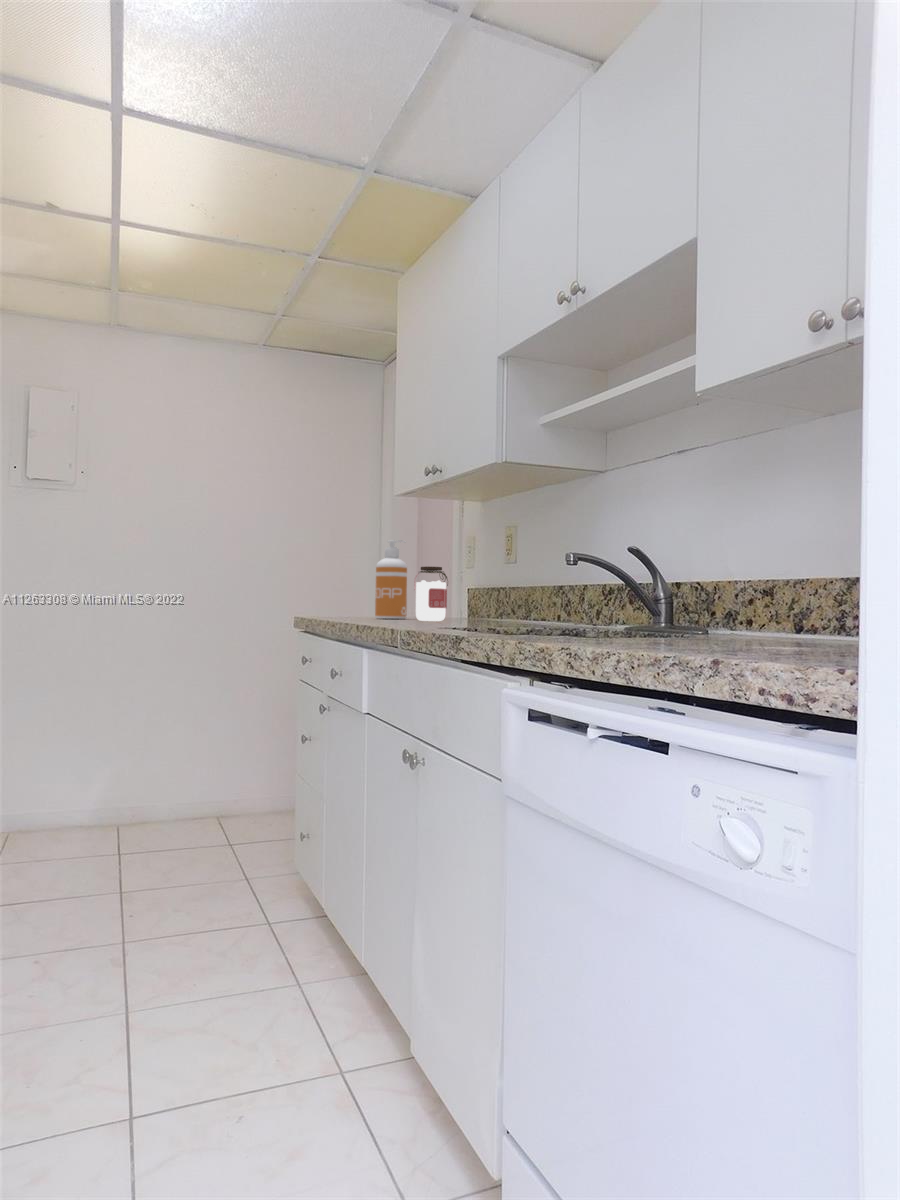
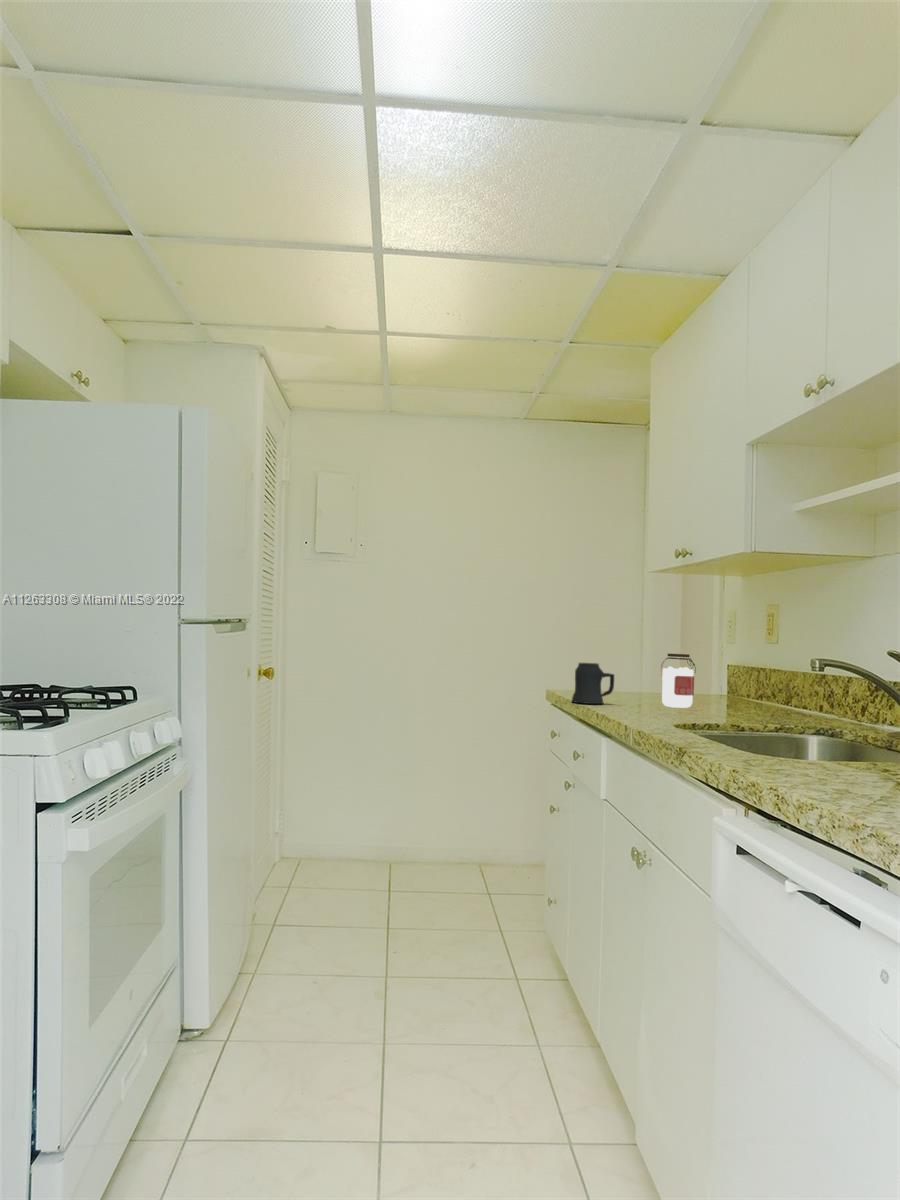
soap dispenser: present [375,540,407,619] -> none [627,620,660,698]
mug: none [323,579,367,621] -> present [572,663,614,704]

